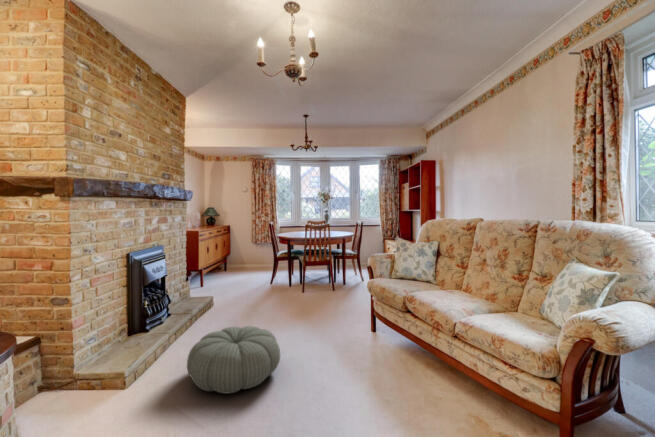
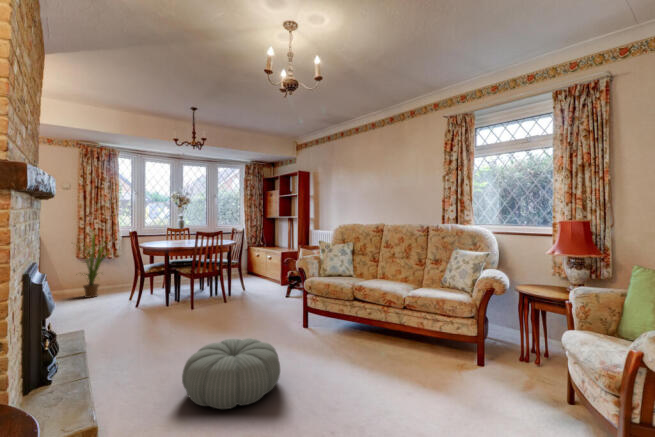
house plant: none [242,224,268,272] -> present [83,235,109,298]

